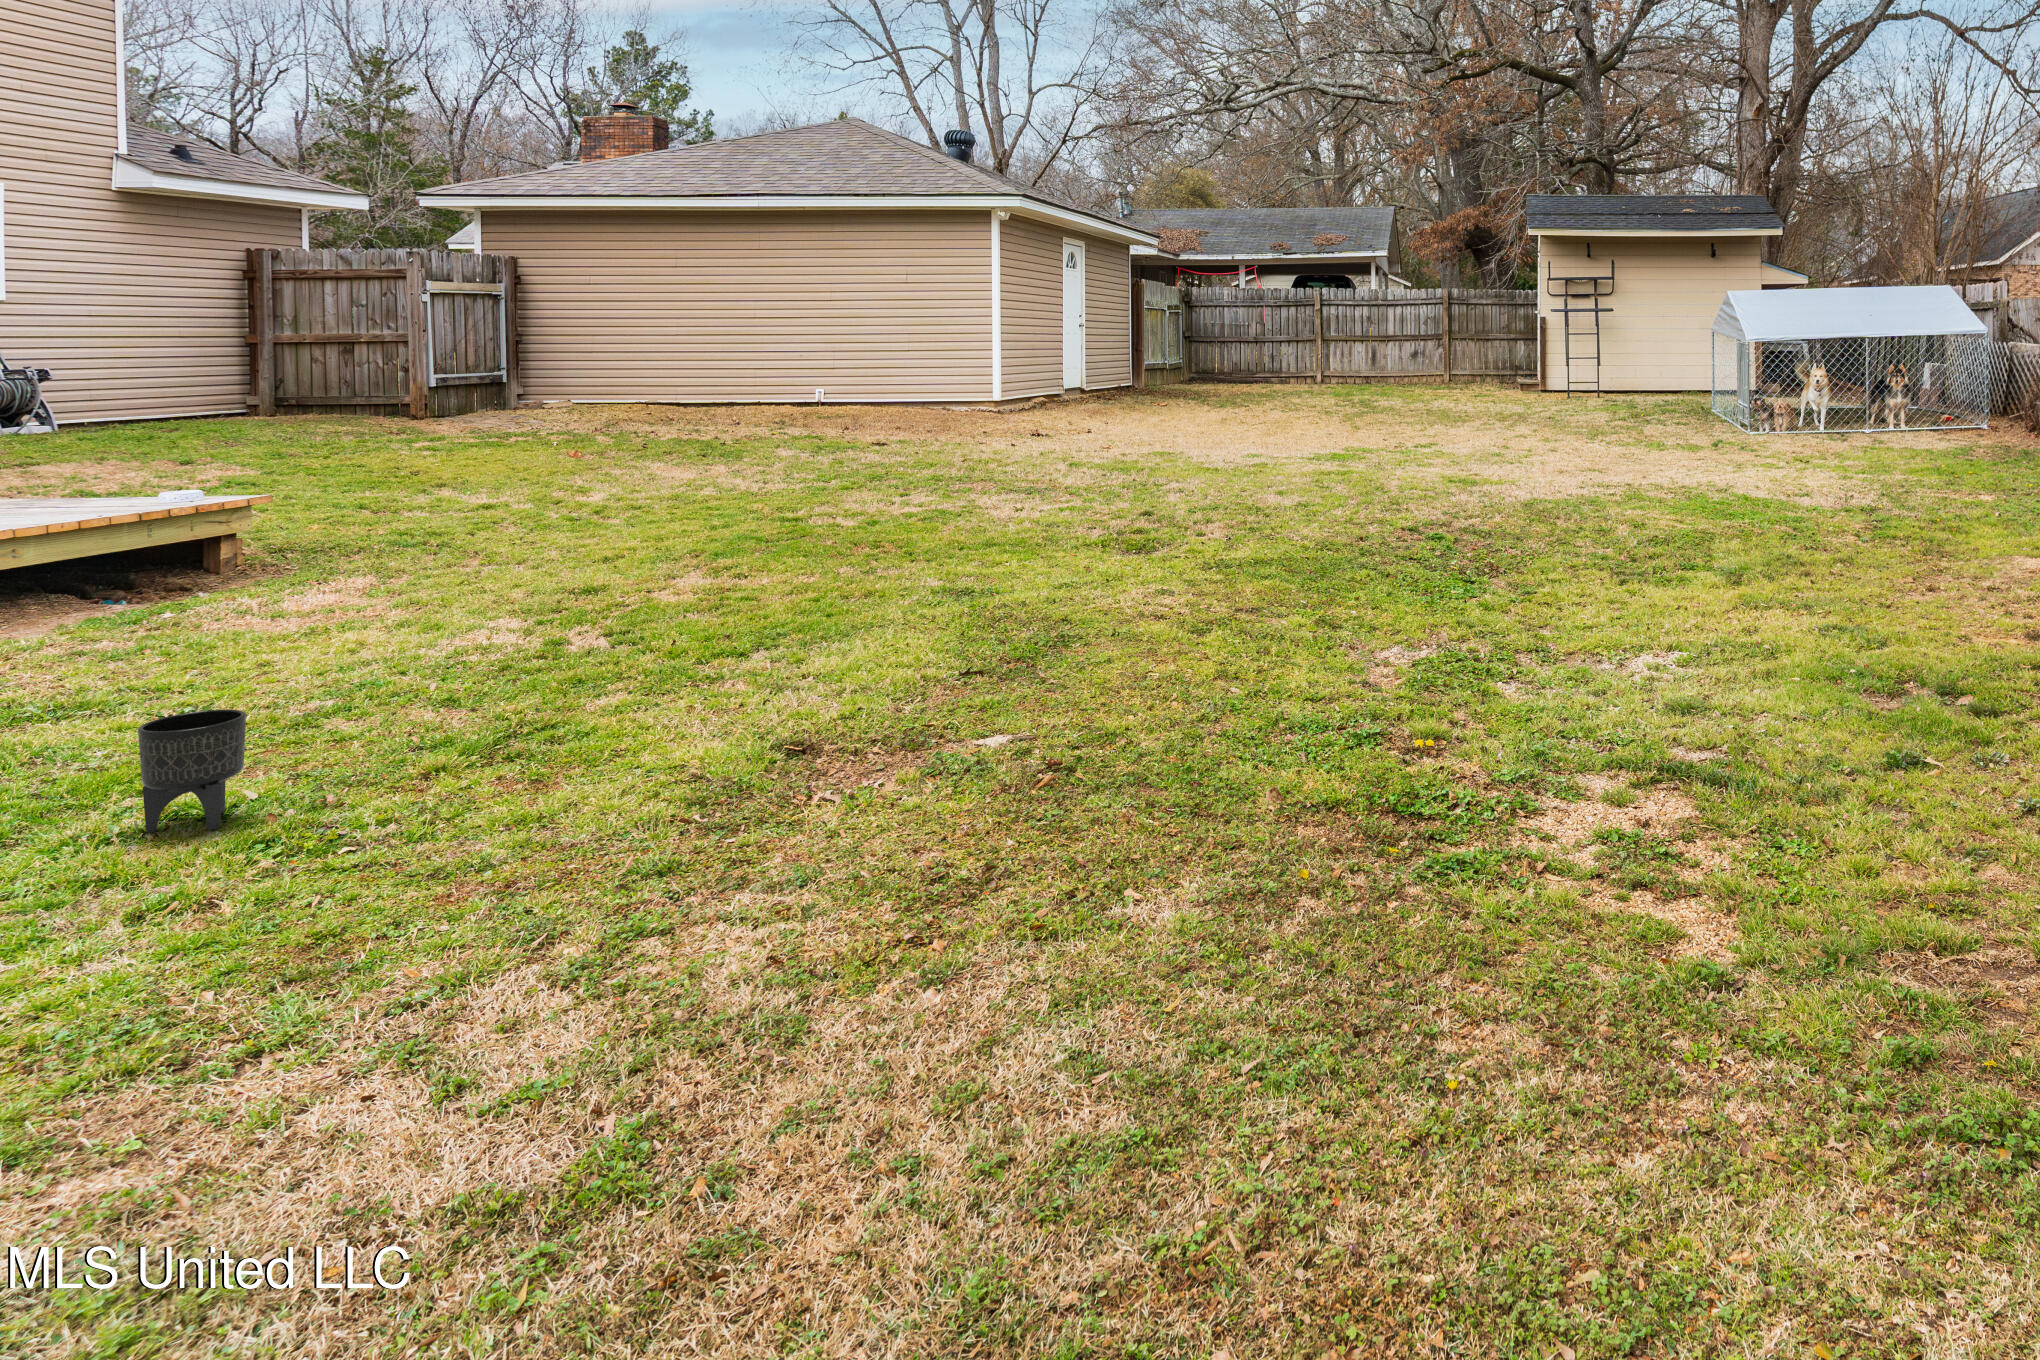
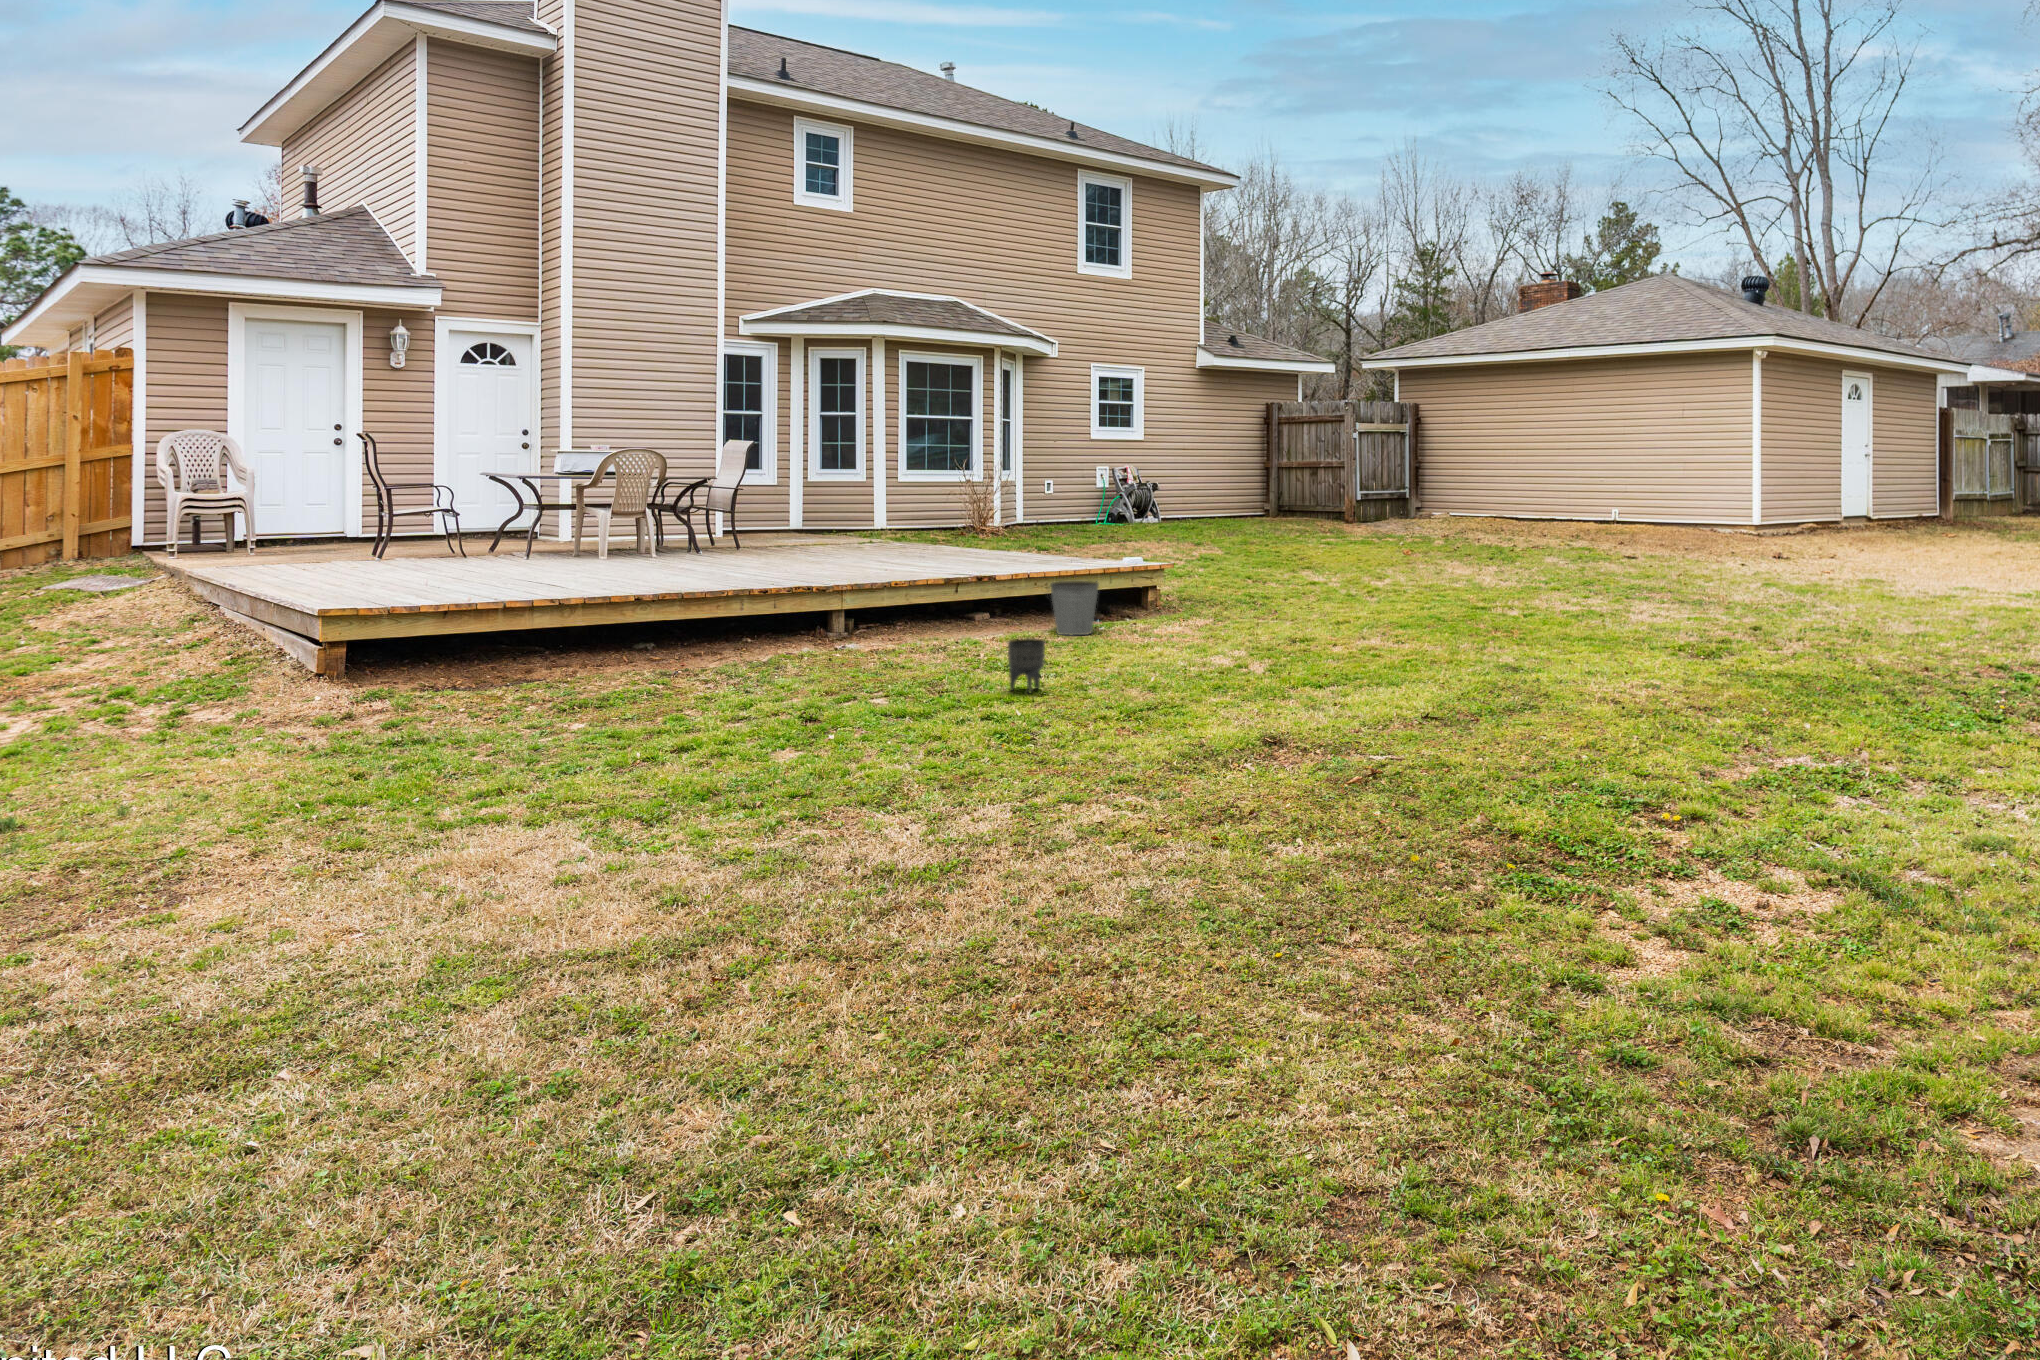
bucket: none [66,559,206,675] -> present [1050,581,1099,635]

